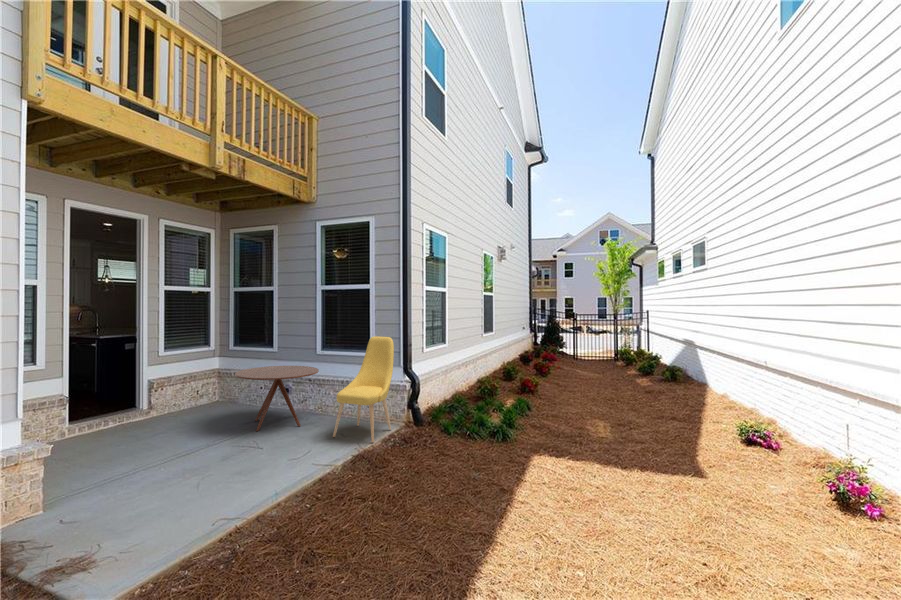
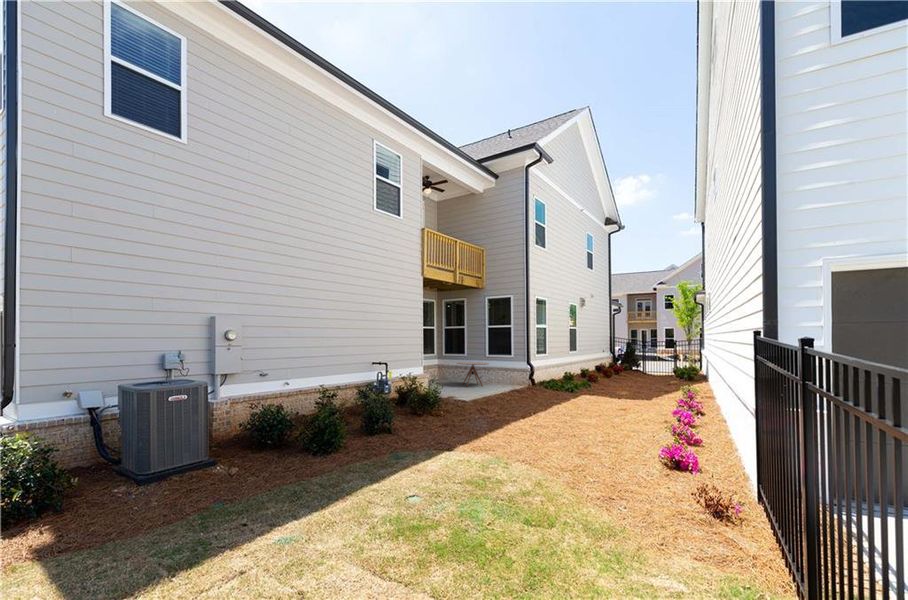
chair: present [333,336,394,442] -> none [499,349,523,391]

